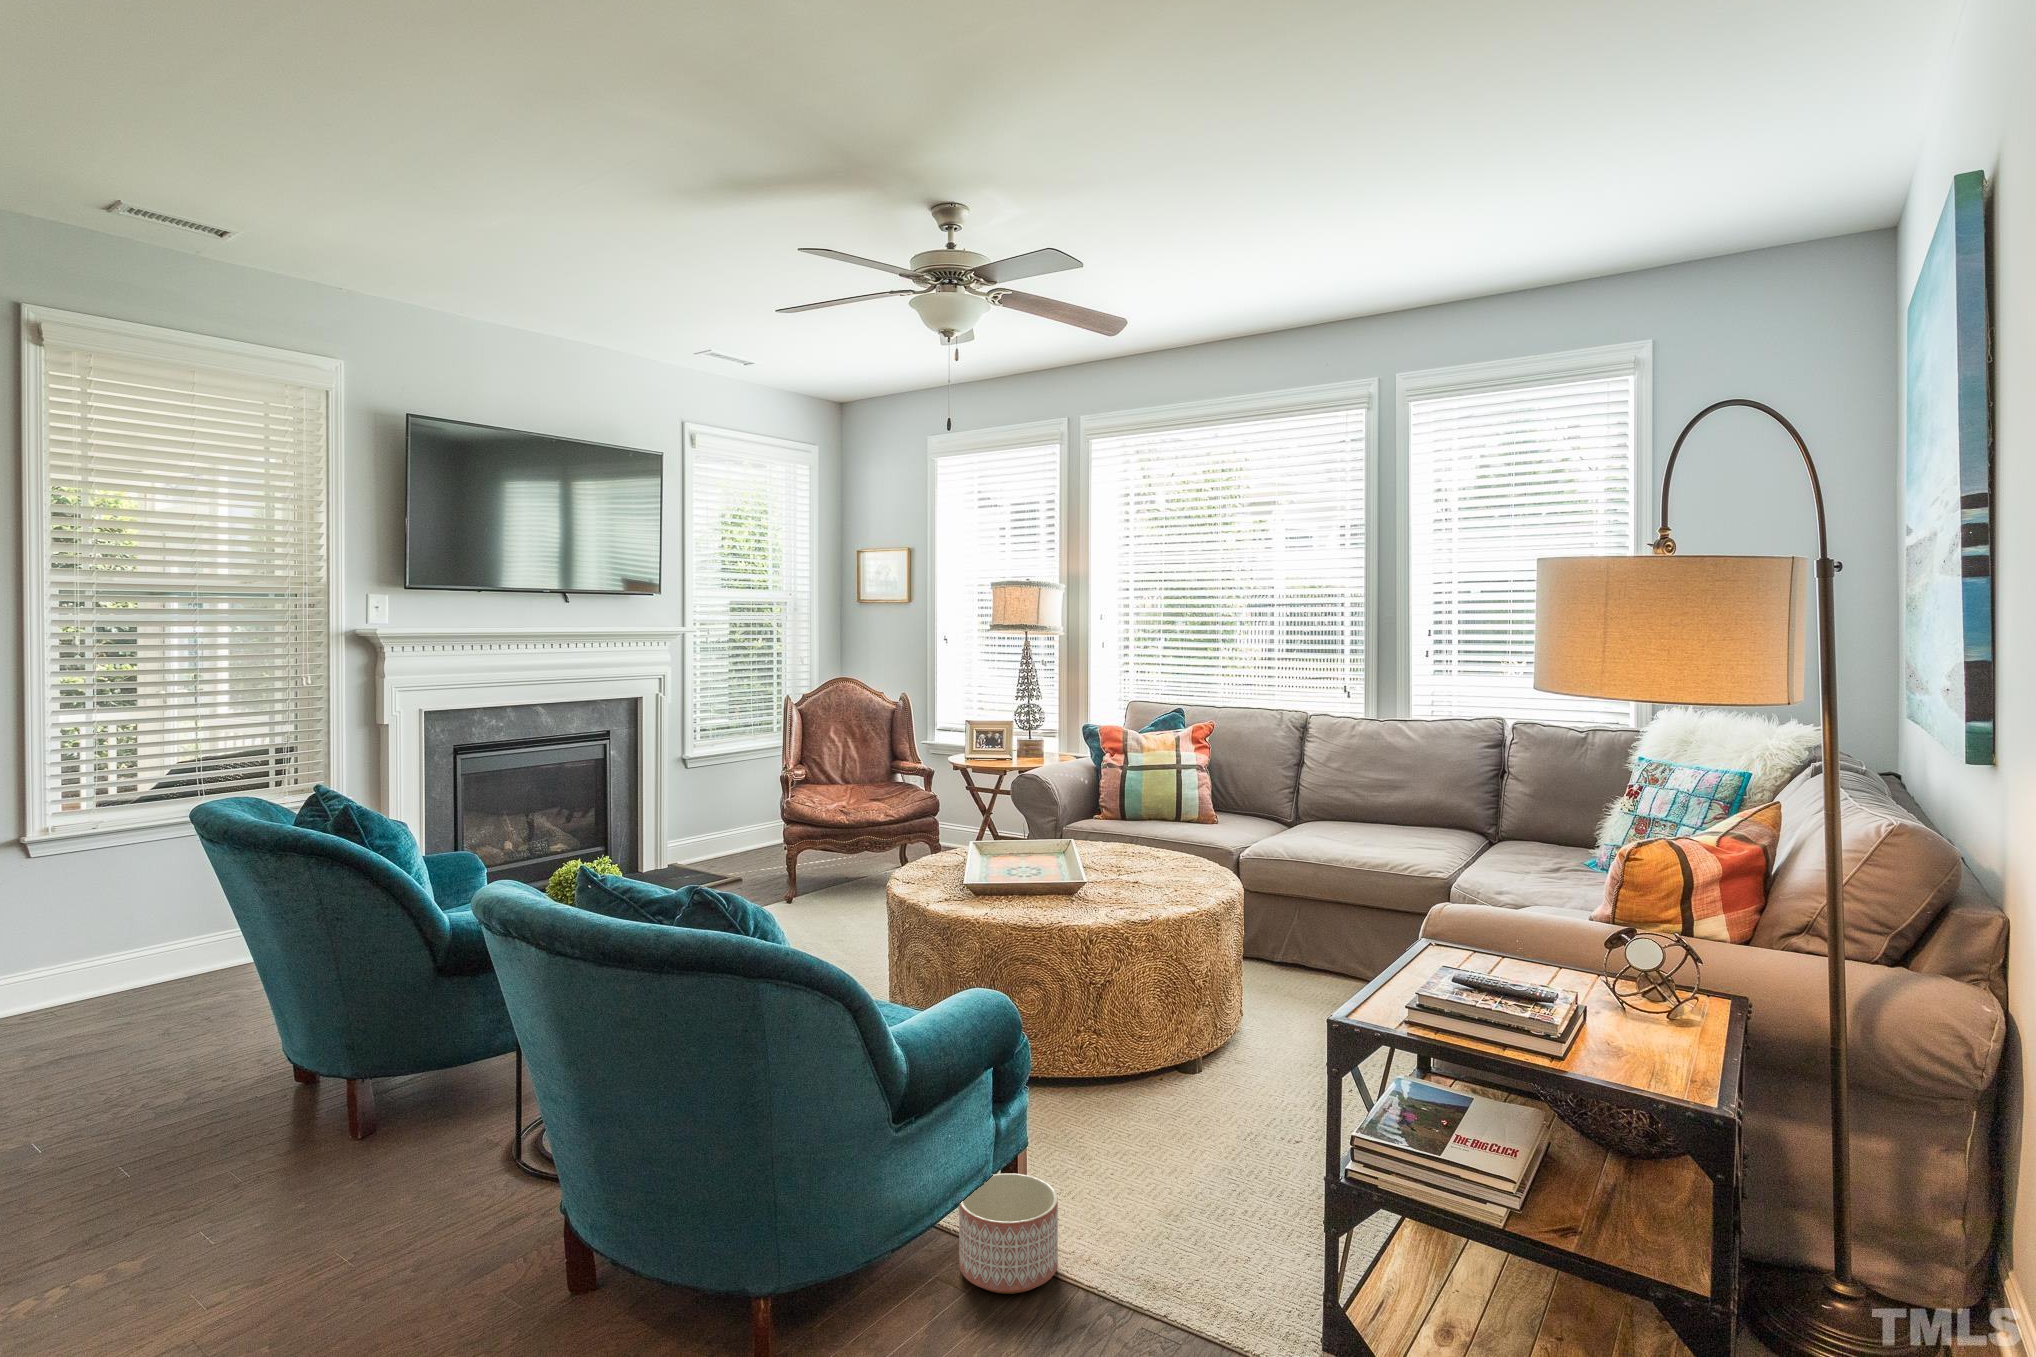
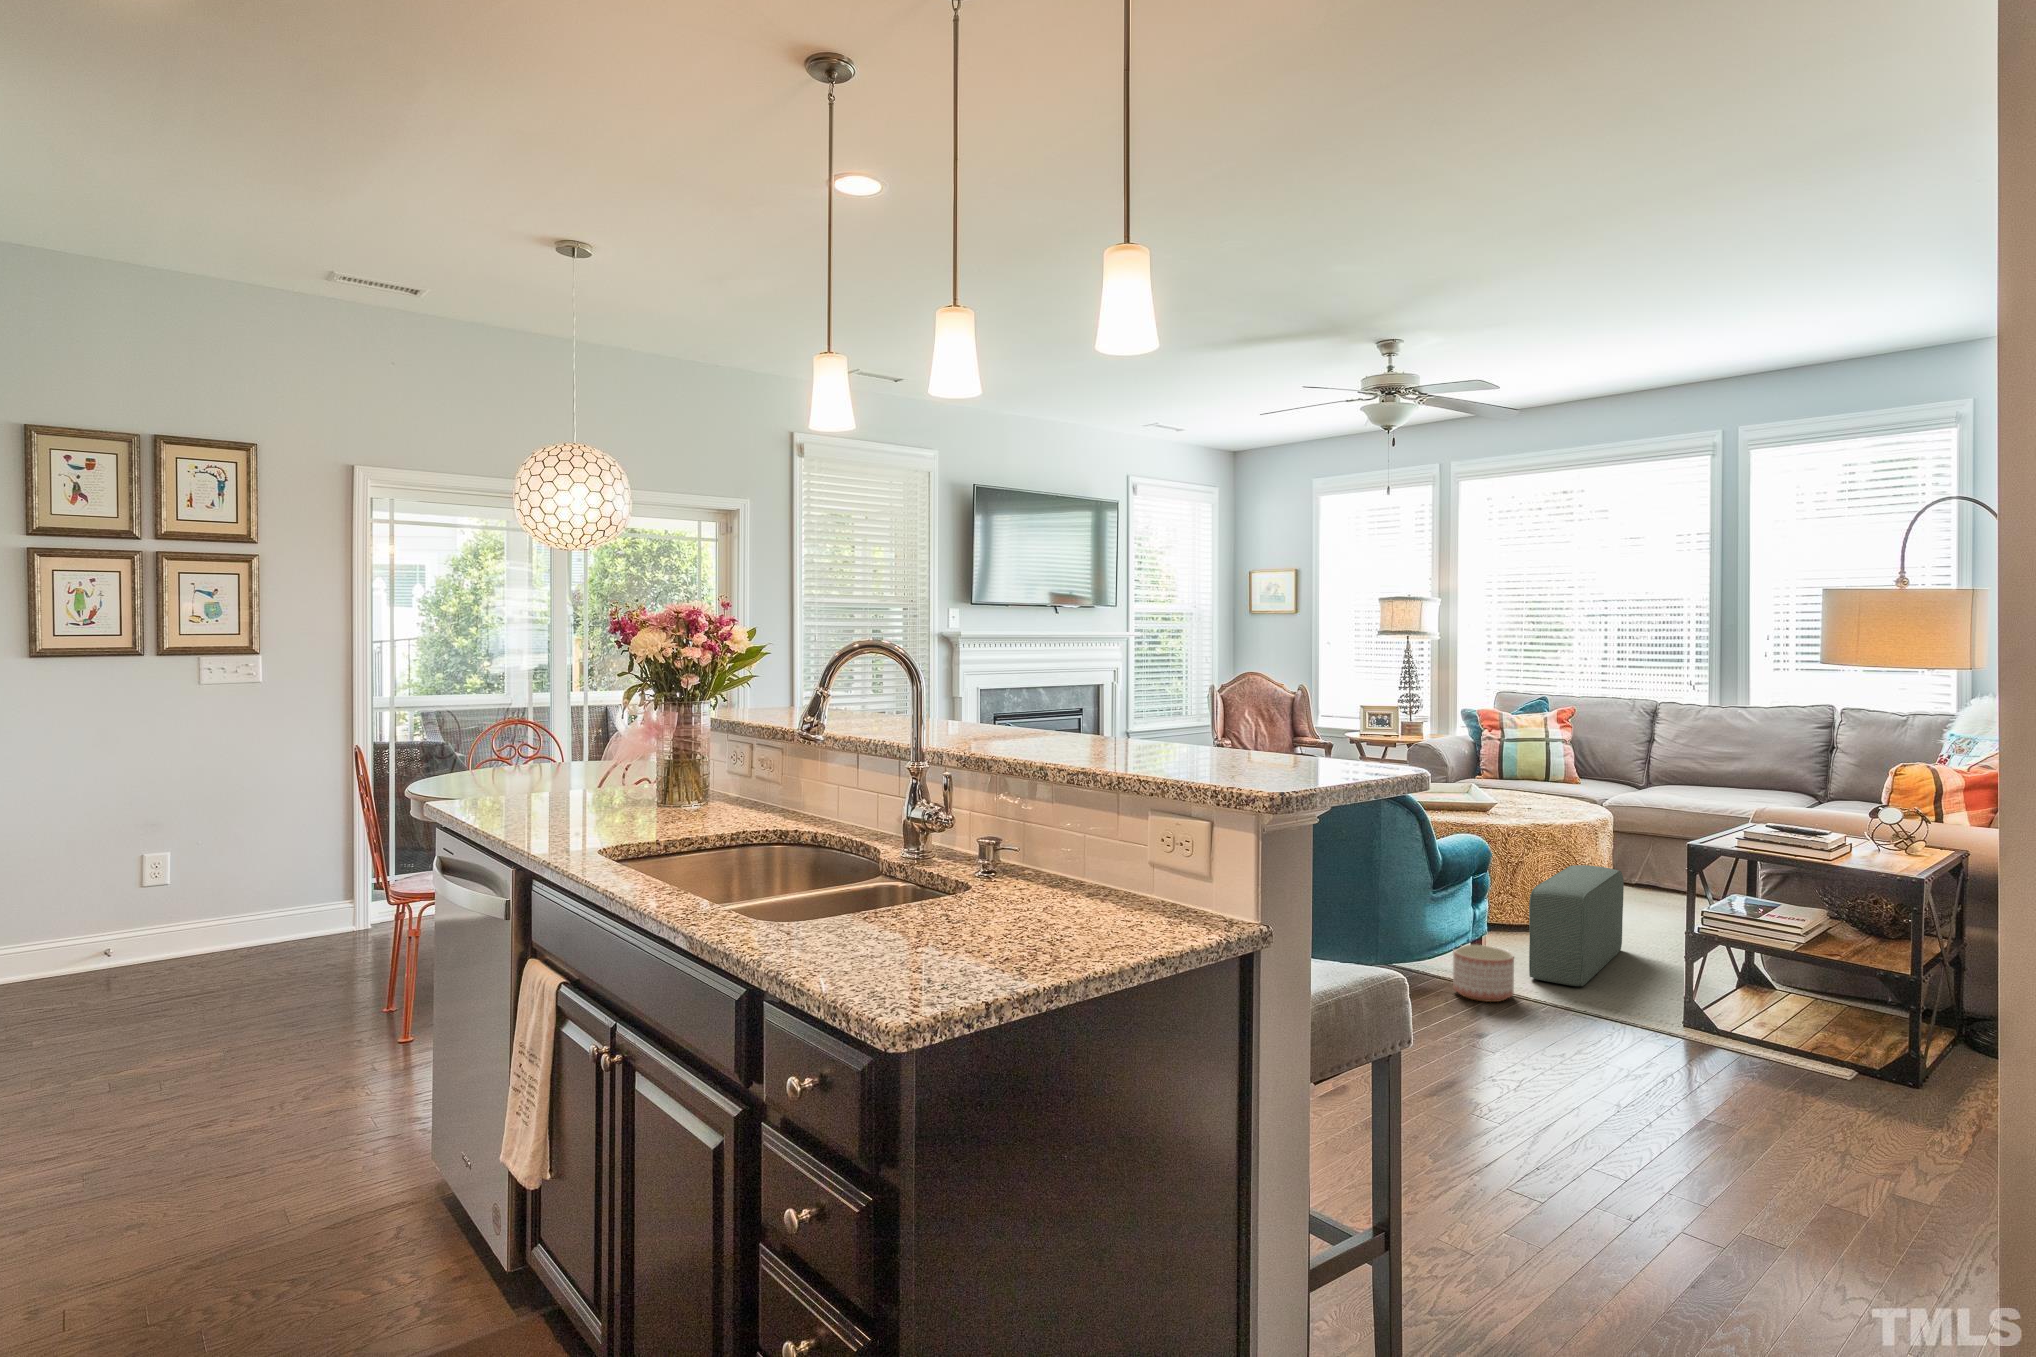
pouf: none [1096,986,1248,1225] -> present [1529,865,1624,986]

